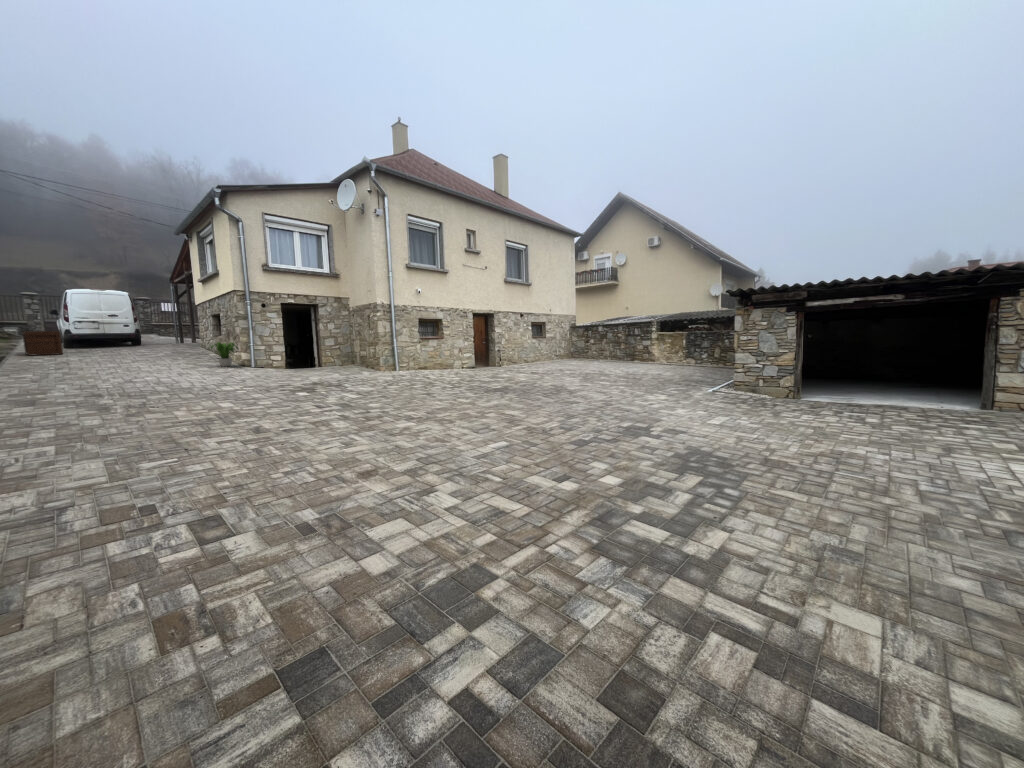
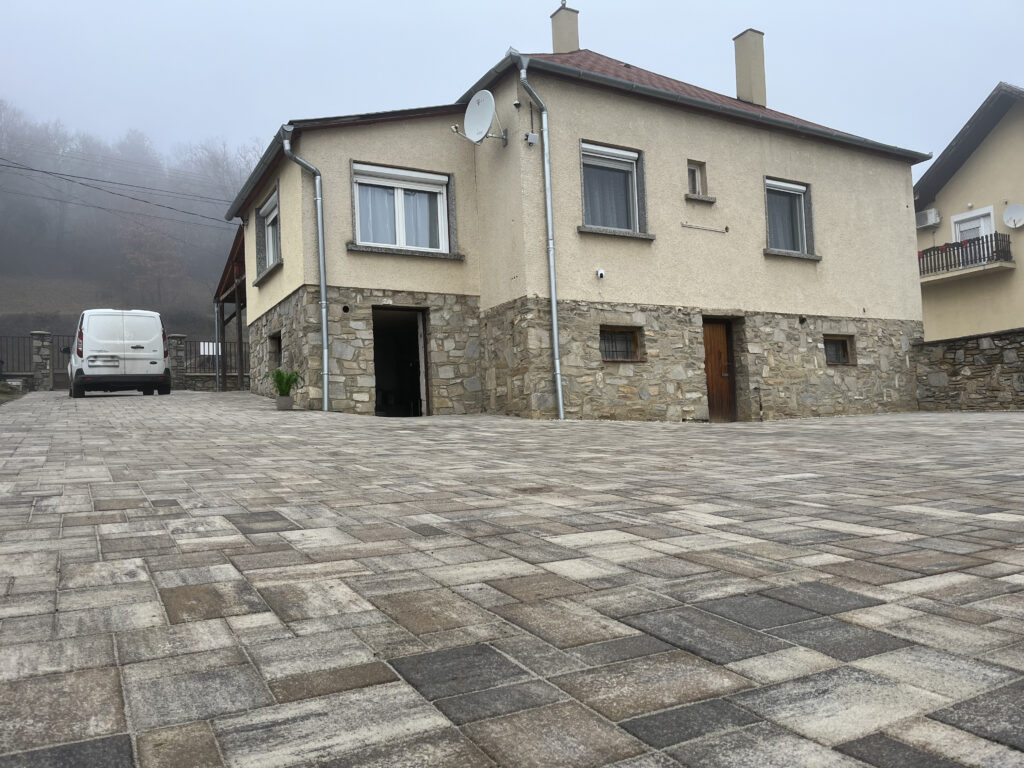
wooden crate: present [22,331,63,356] -> none [35,366,78,401]

